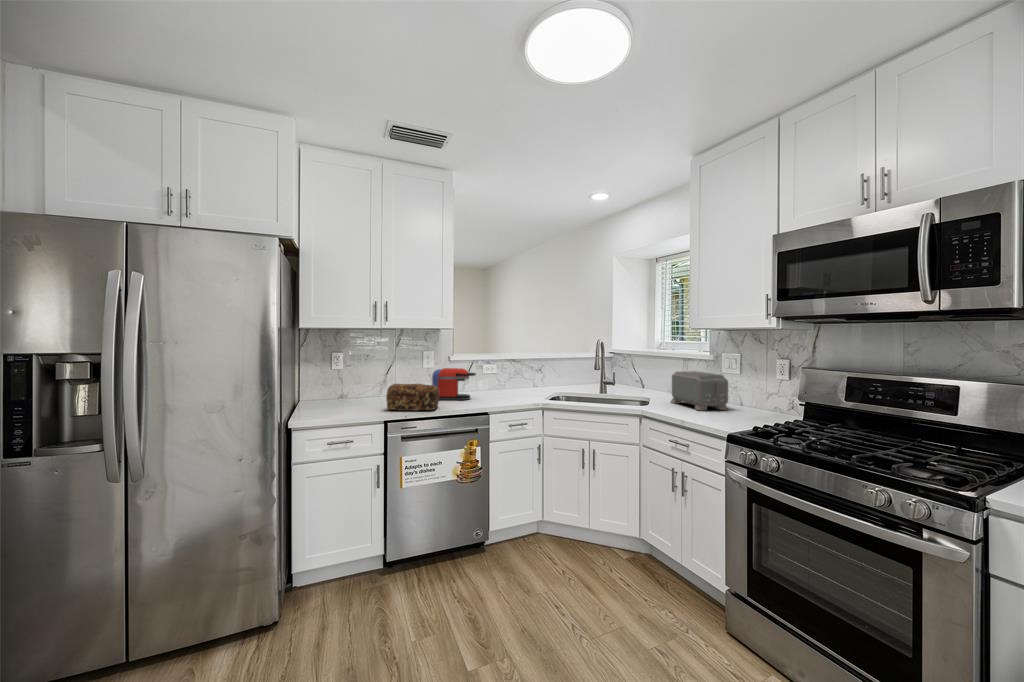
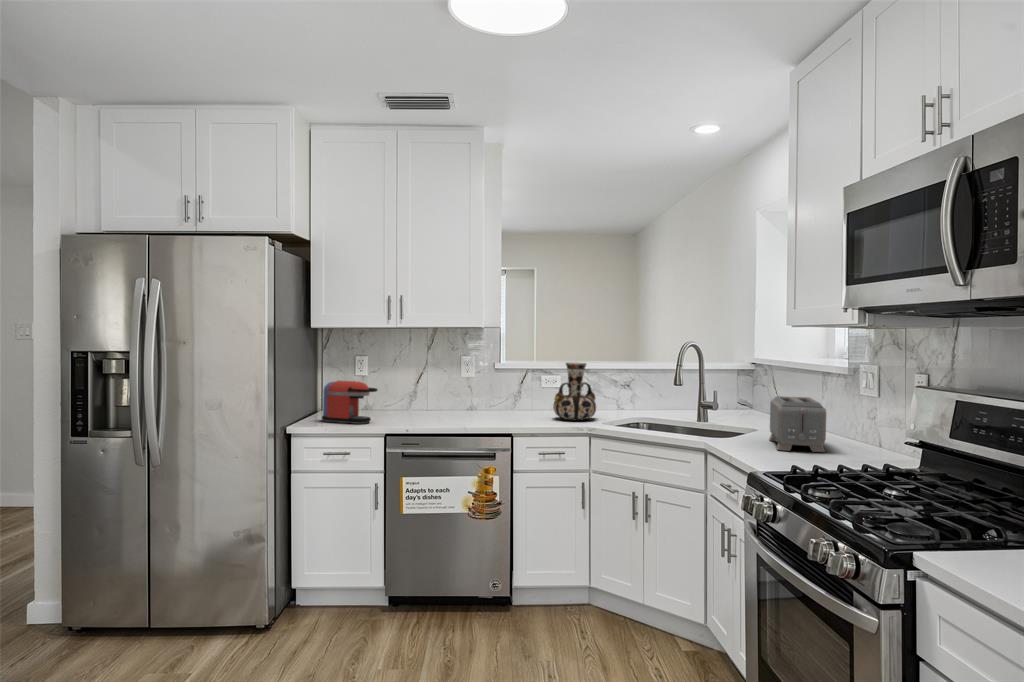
vase: none [498,353,531,396] -> present [553,363,596,420]
coffee maker: present [432,368,476,400] -> present [322,381,378,424]
bread loaf: present [386,384,439,411] -> none [395,395,458,427]

